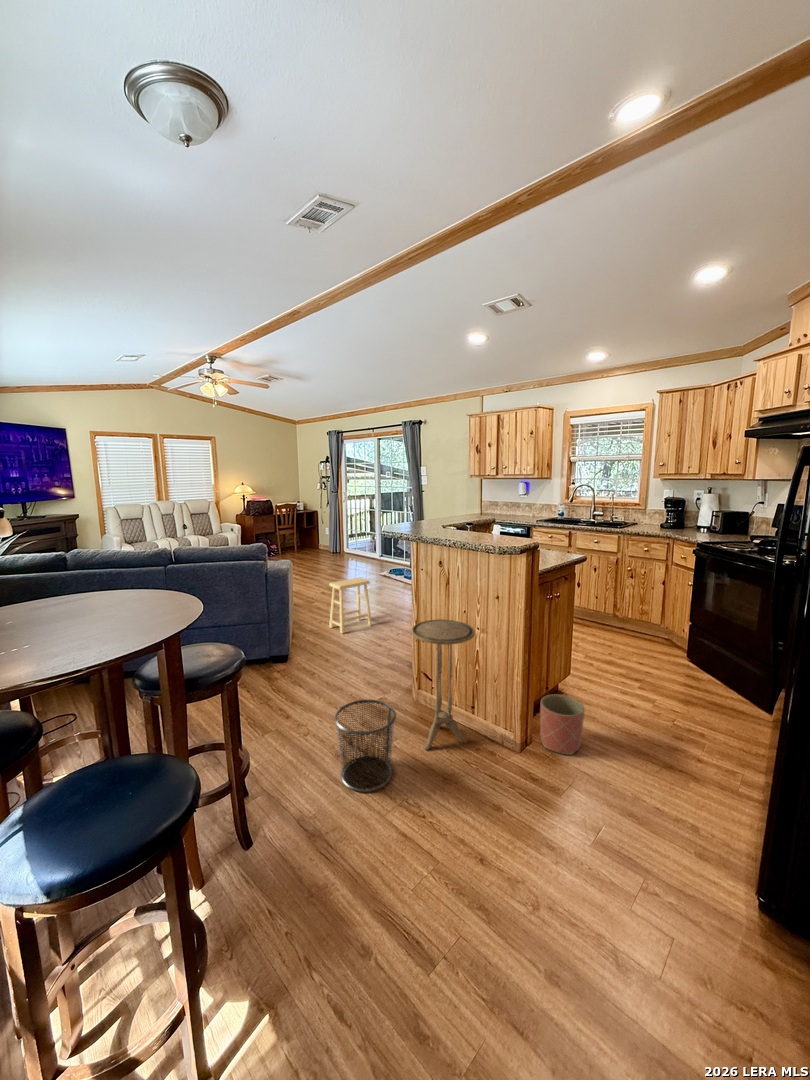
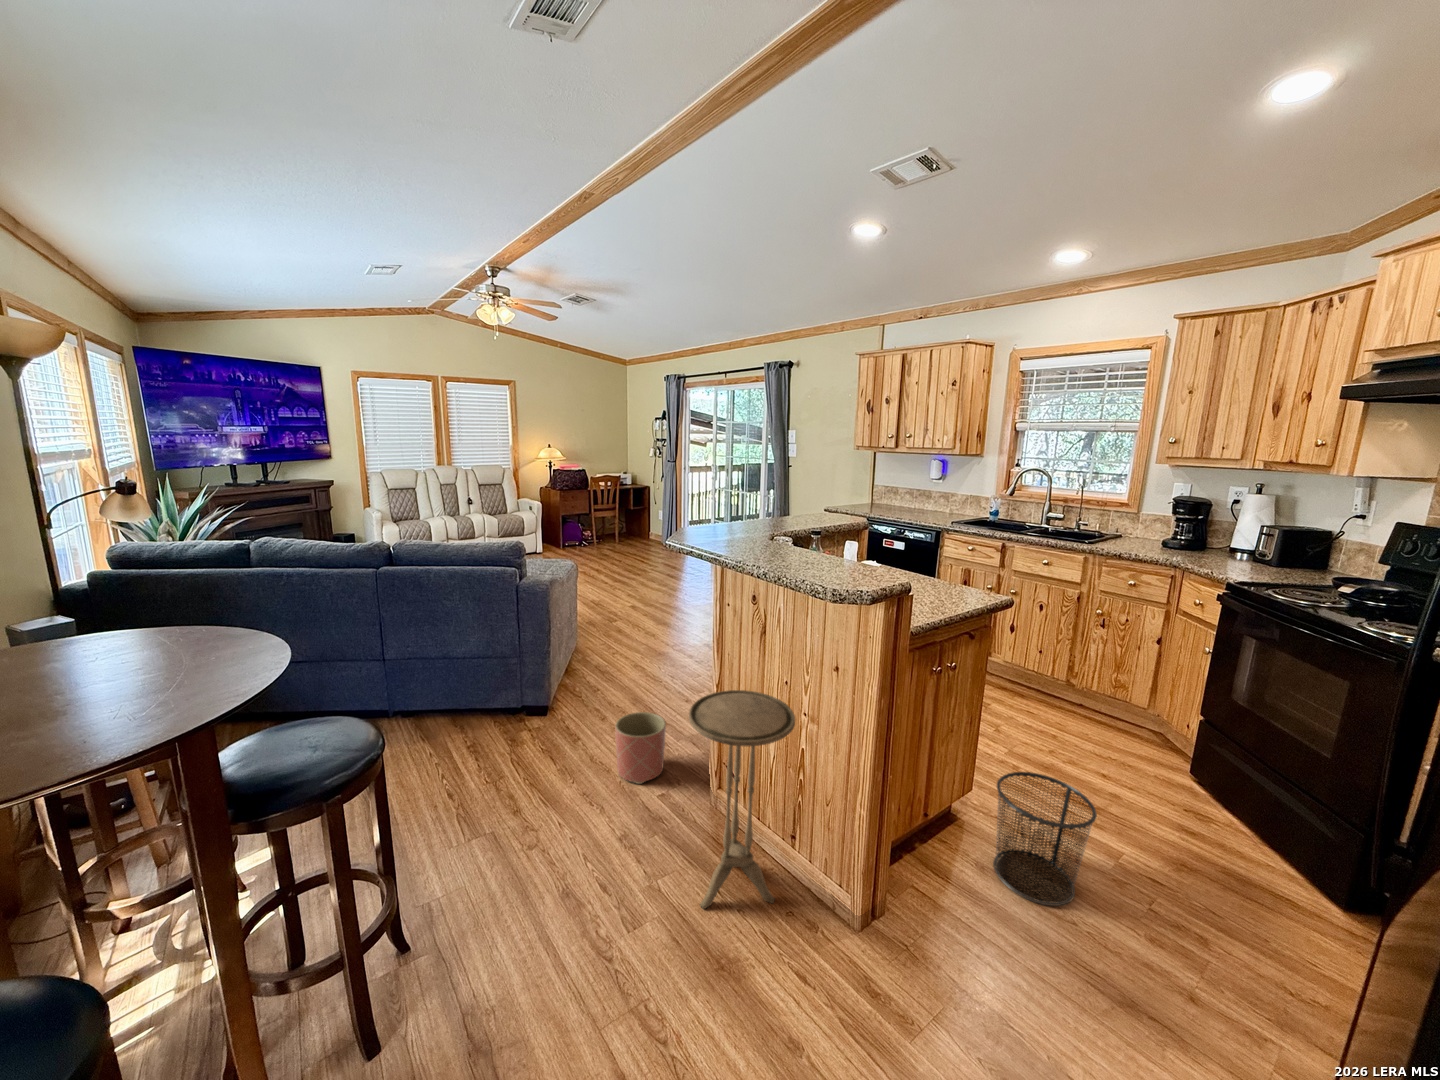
footstool: present [329,578,372,634] -> none [625,591,687,673]
planter: present [540,694,585,755] -> present [615,712,666,784]
trash can: present [335,700,396,792] -> present [993,772,1097,906]

